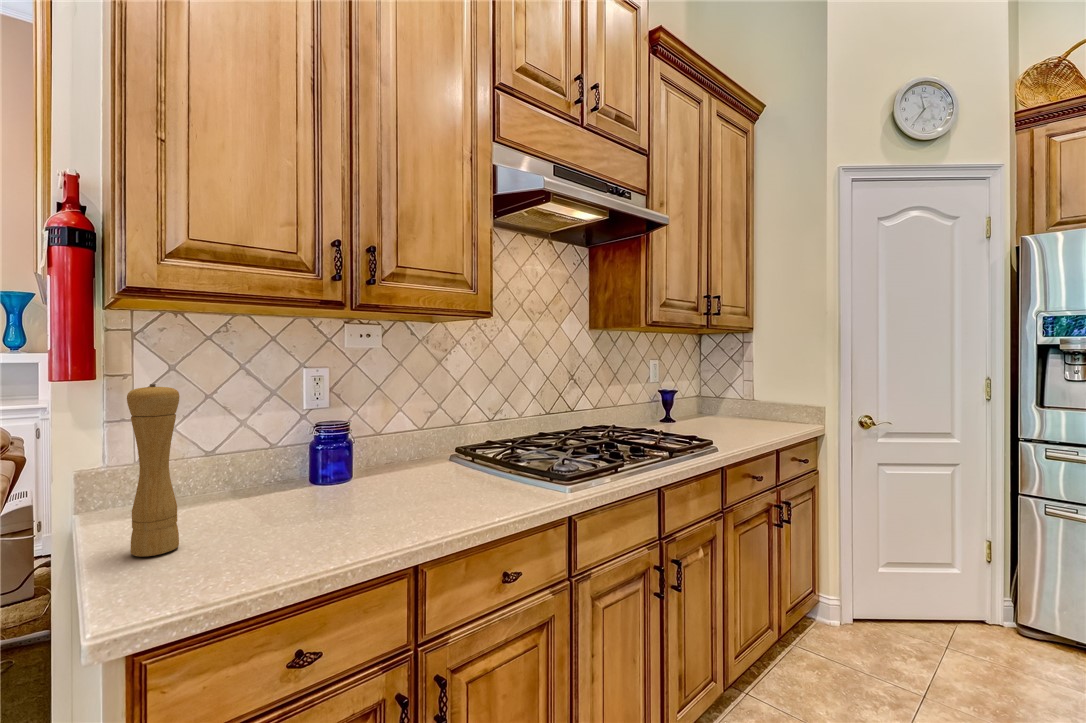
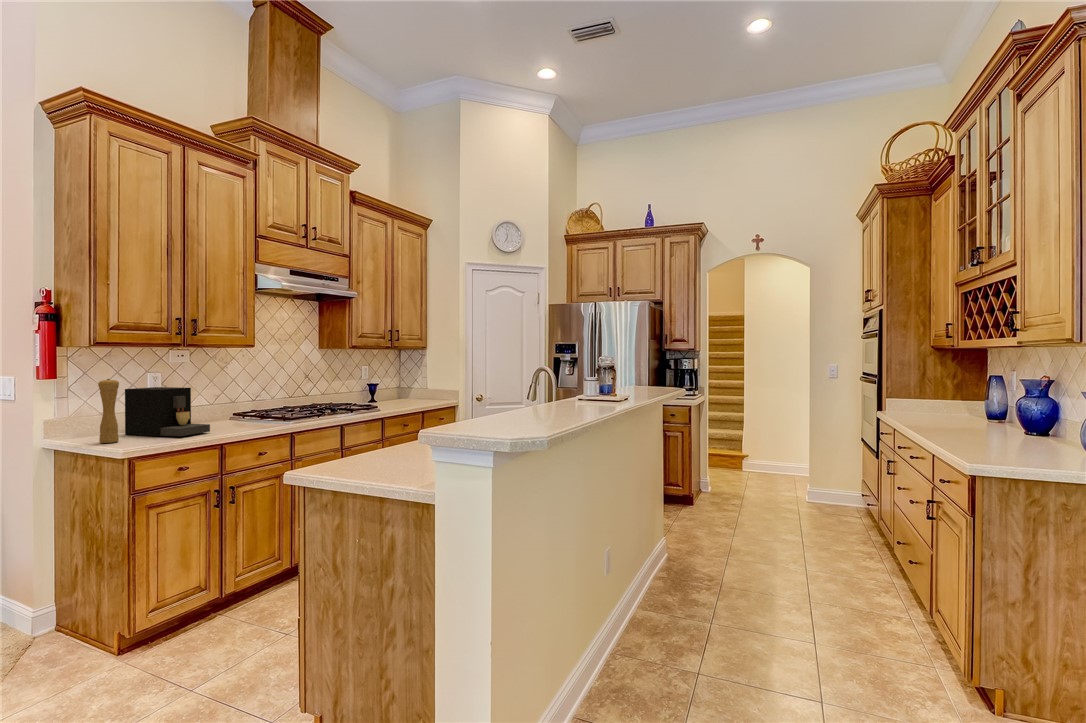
coffee maker: none [230,400,396,538] -> present [125,387,210,436]

